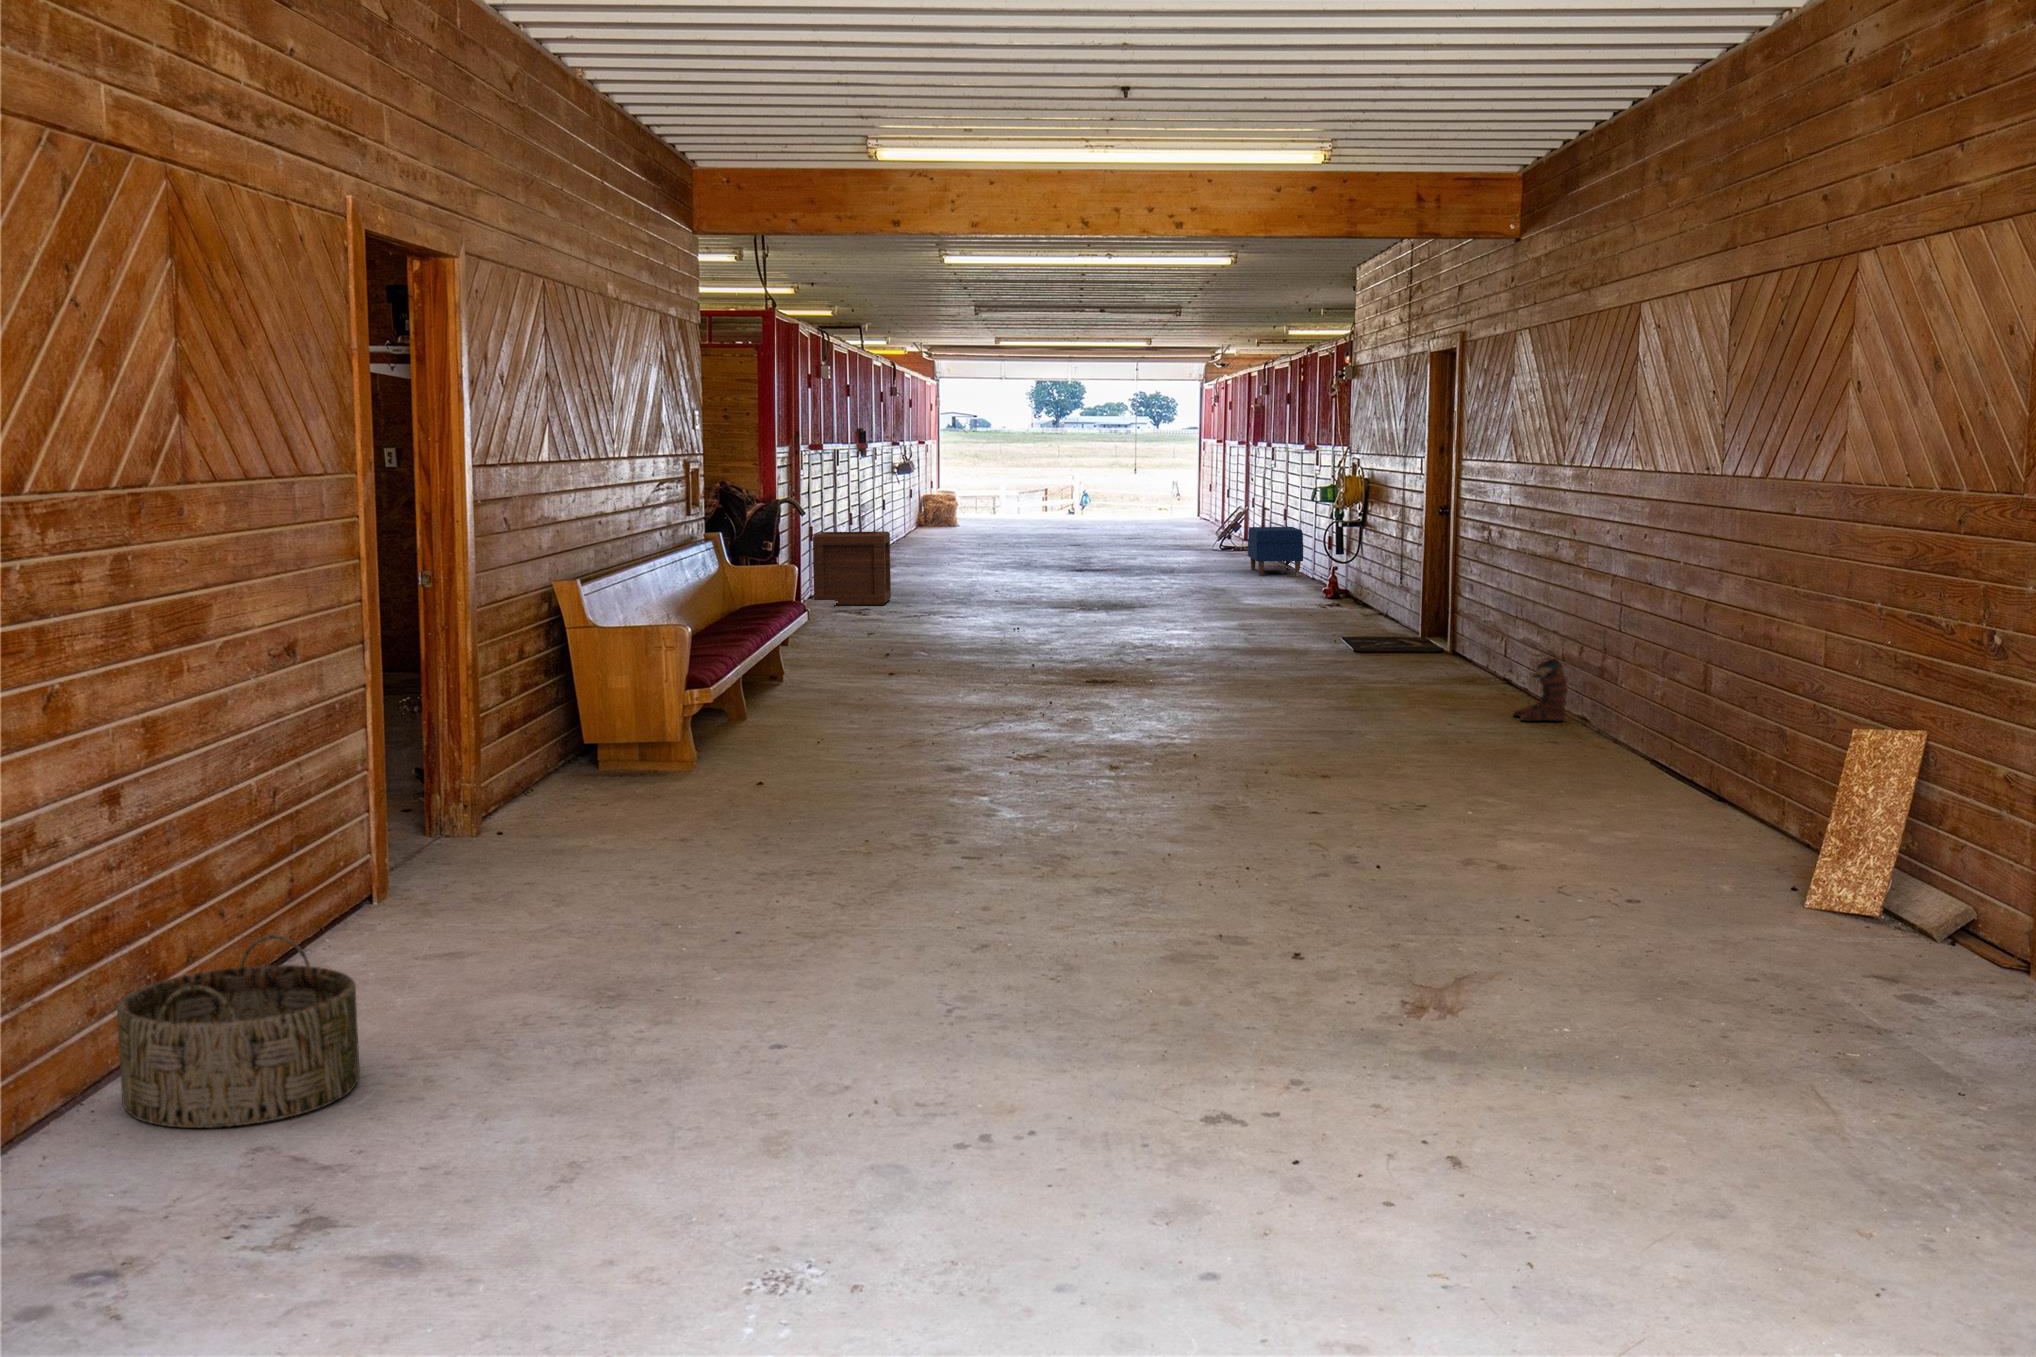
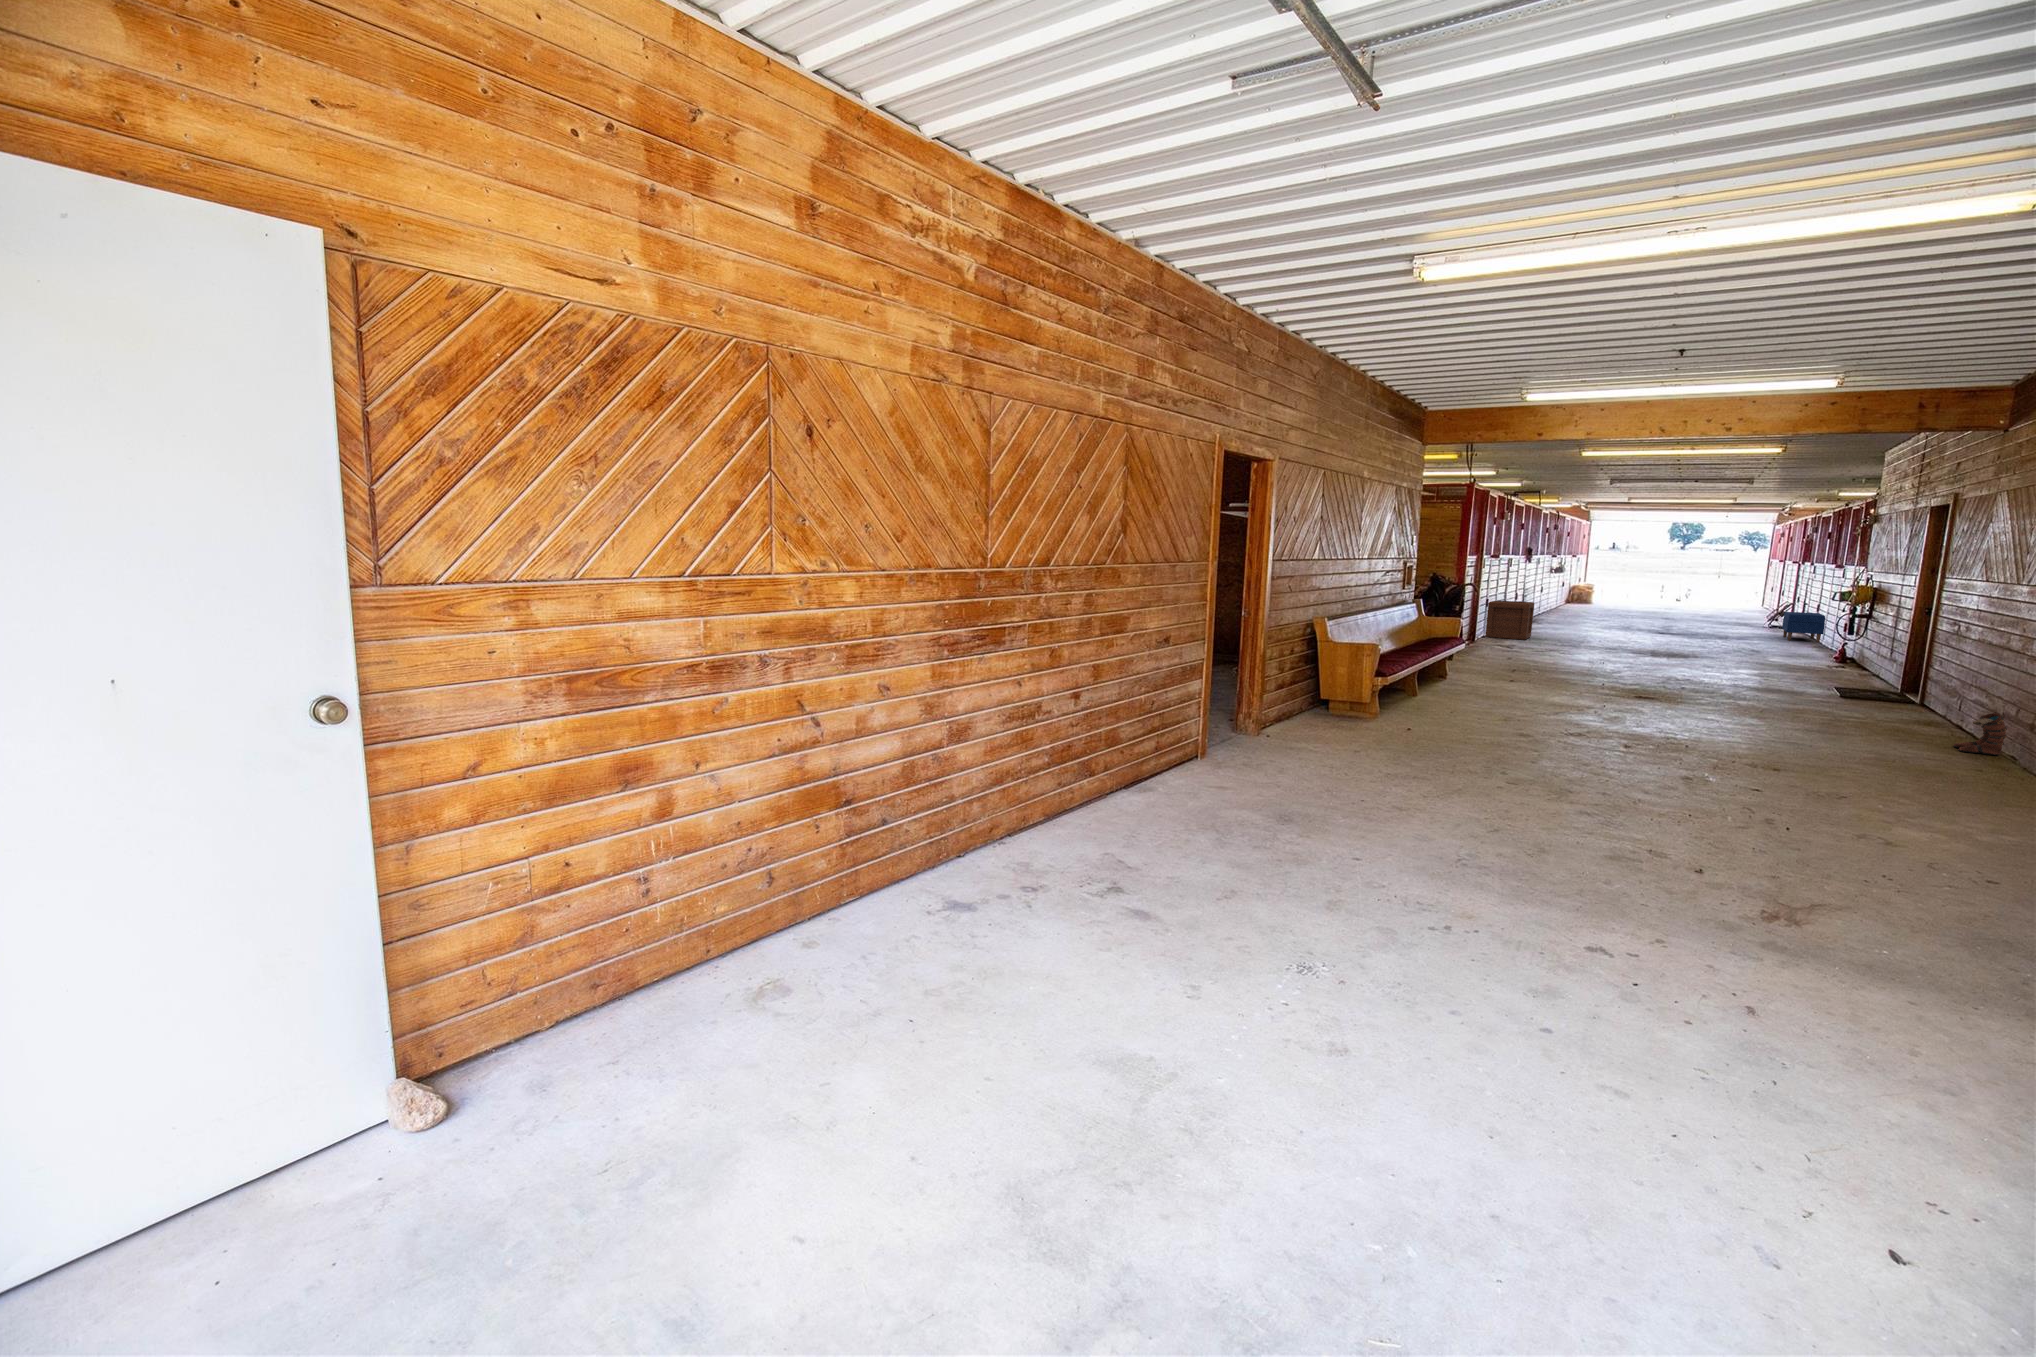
basket: present [117,935,360,1128] -> none [1062,761,1156,838]

